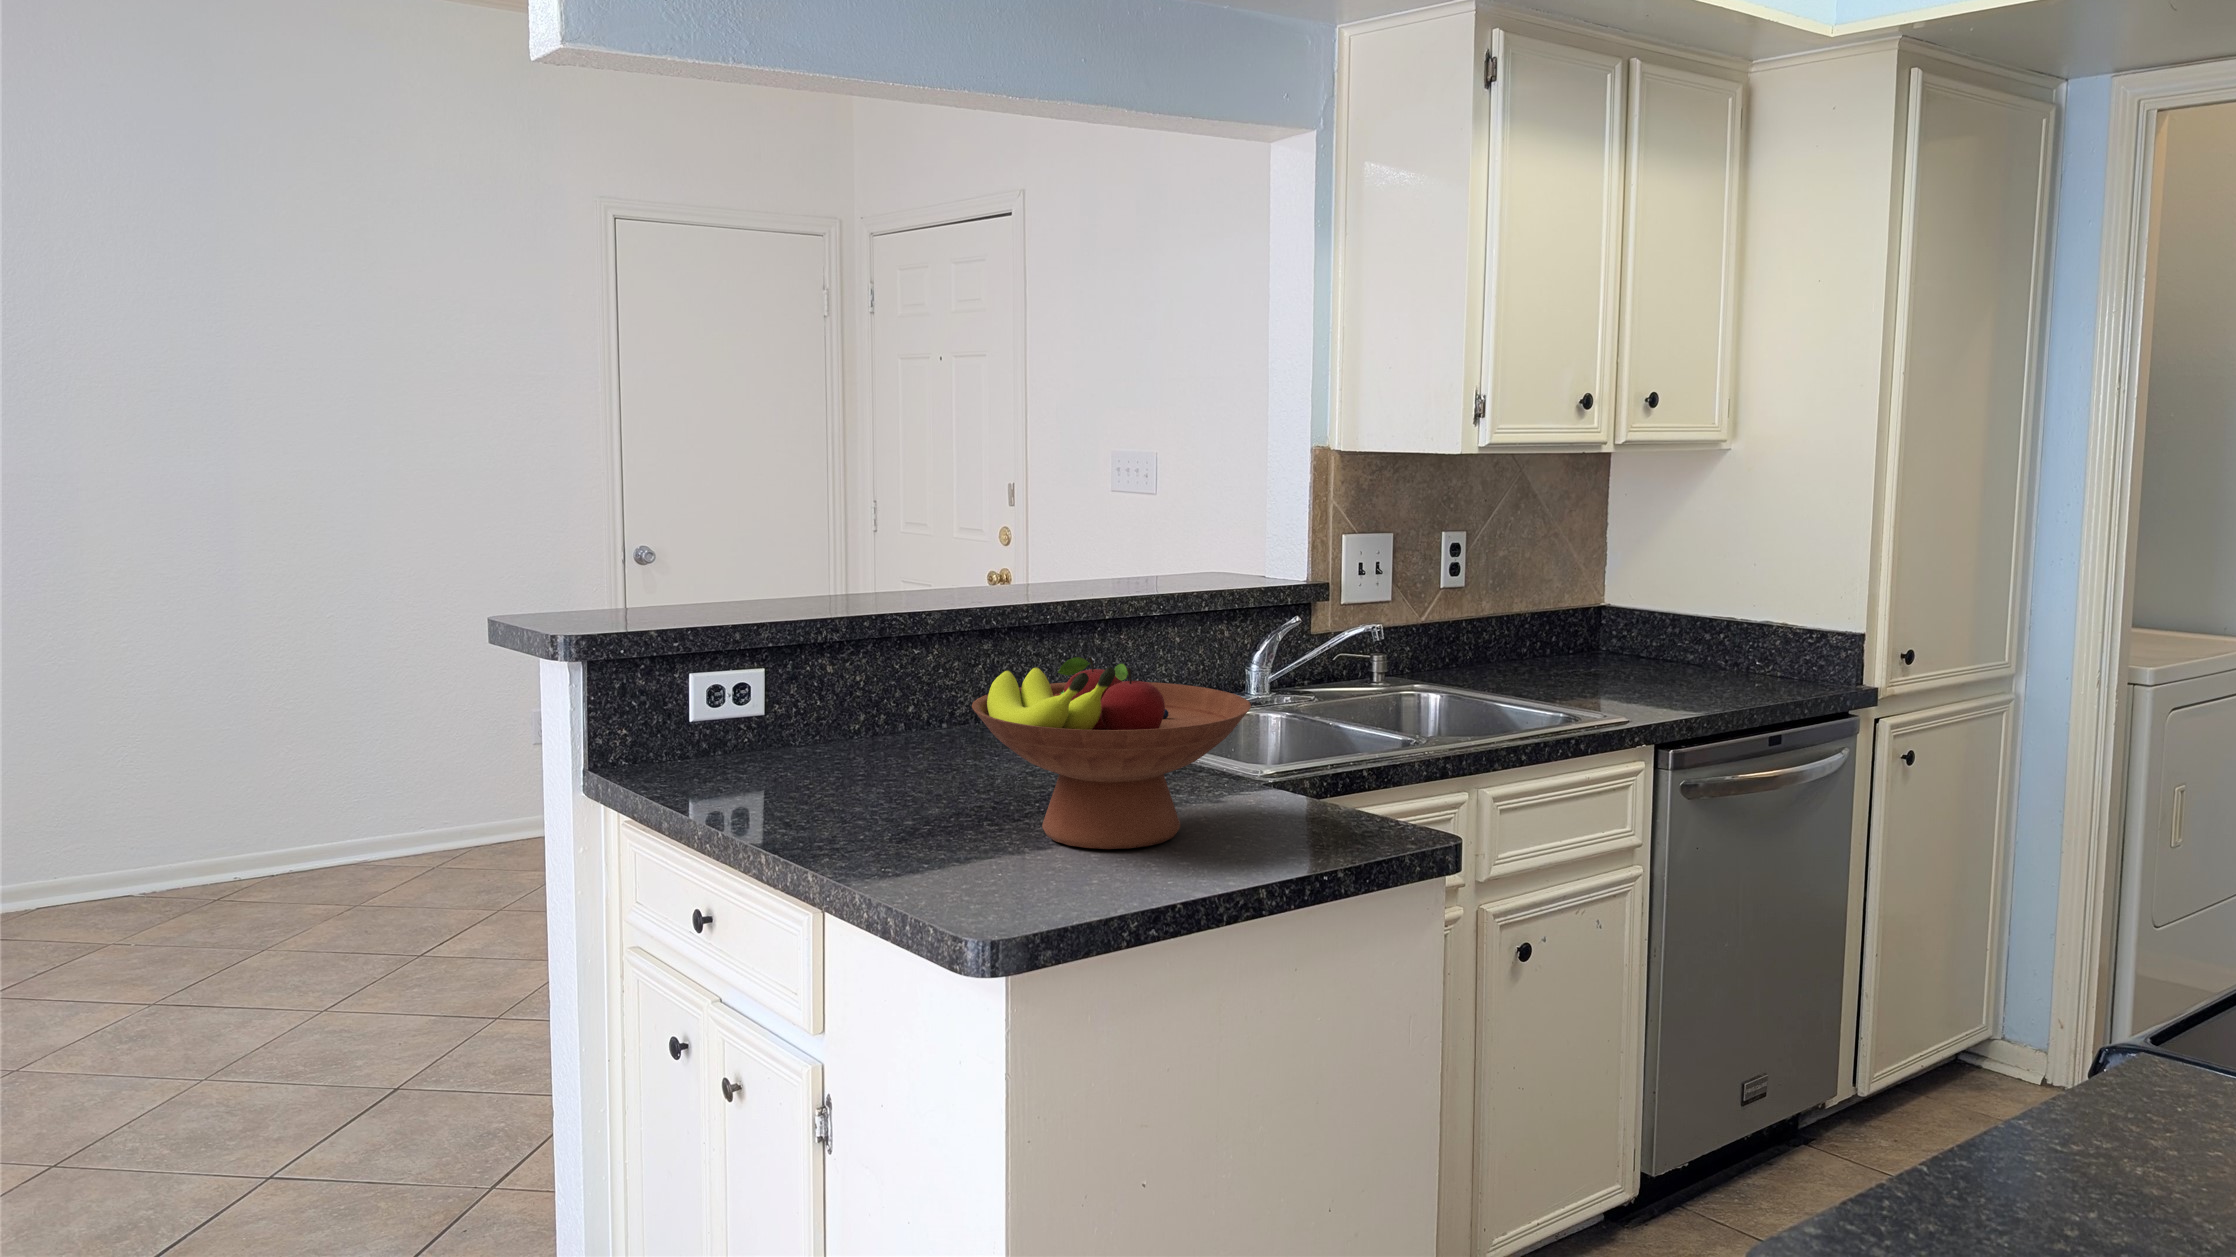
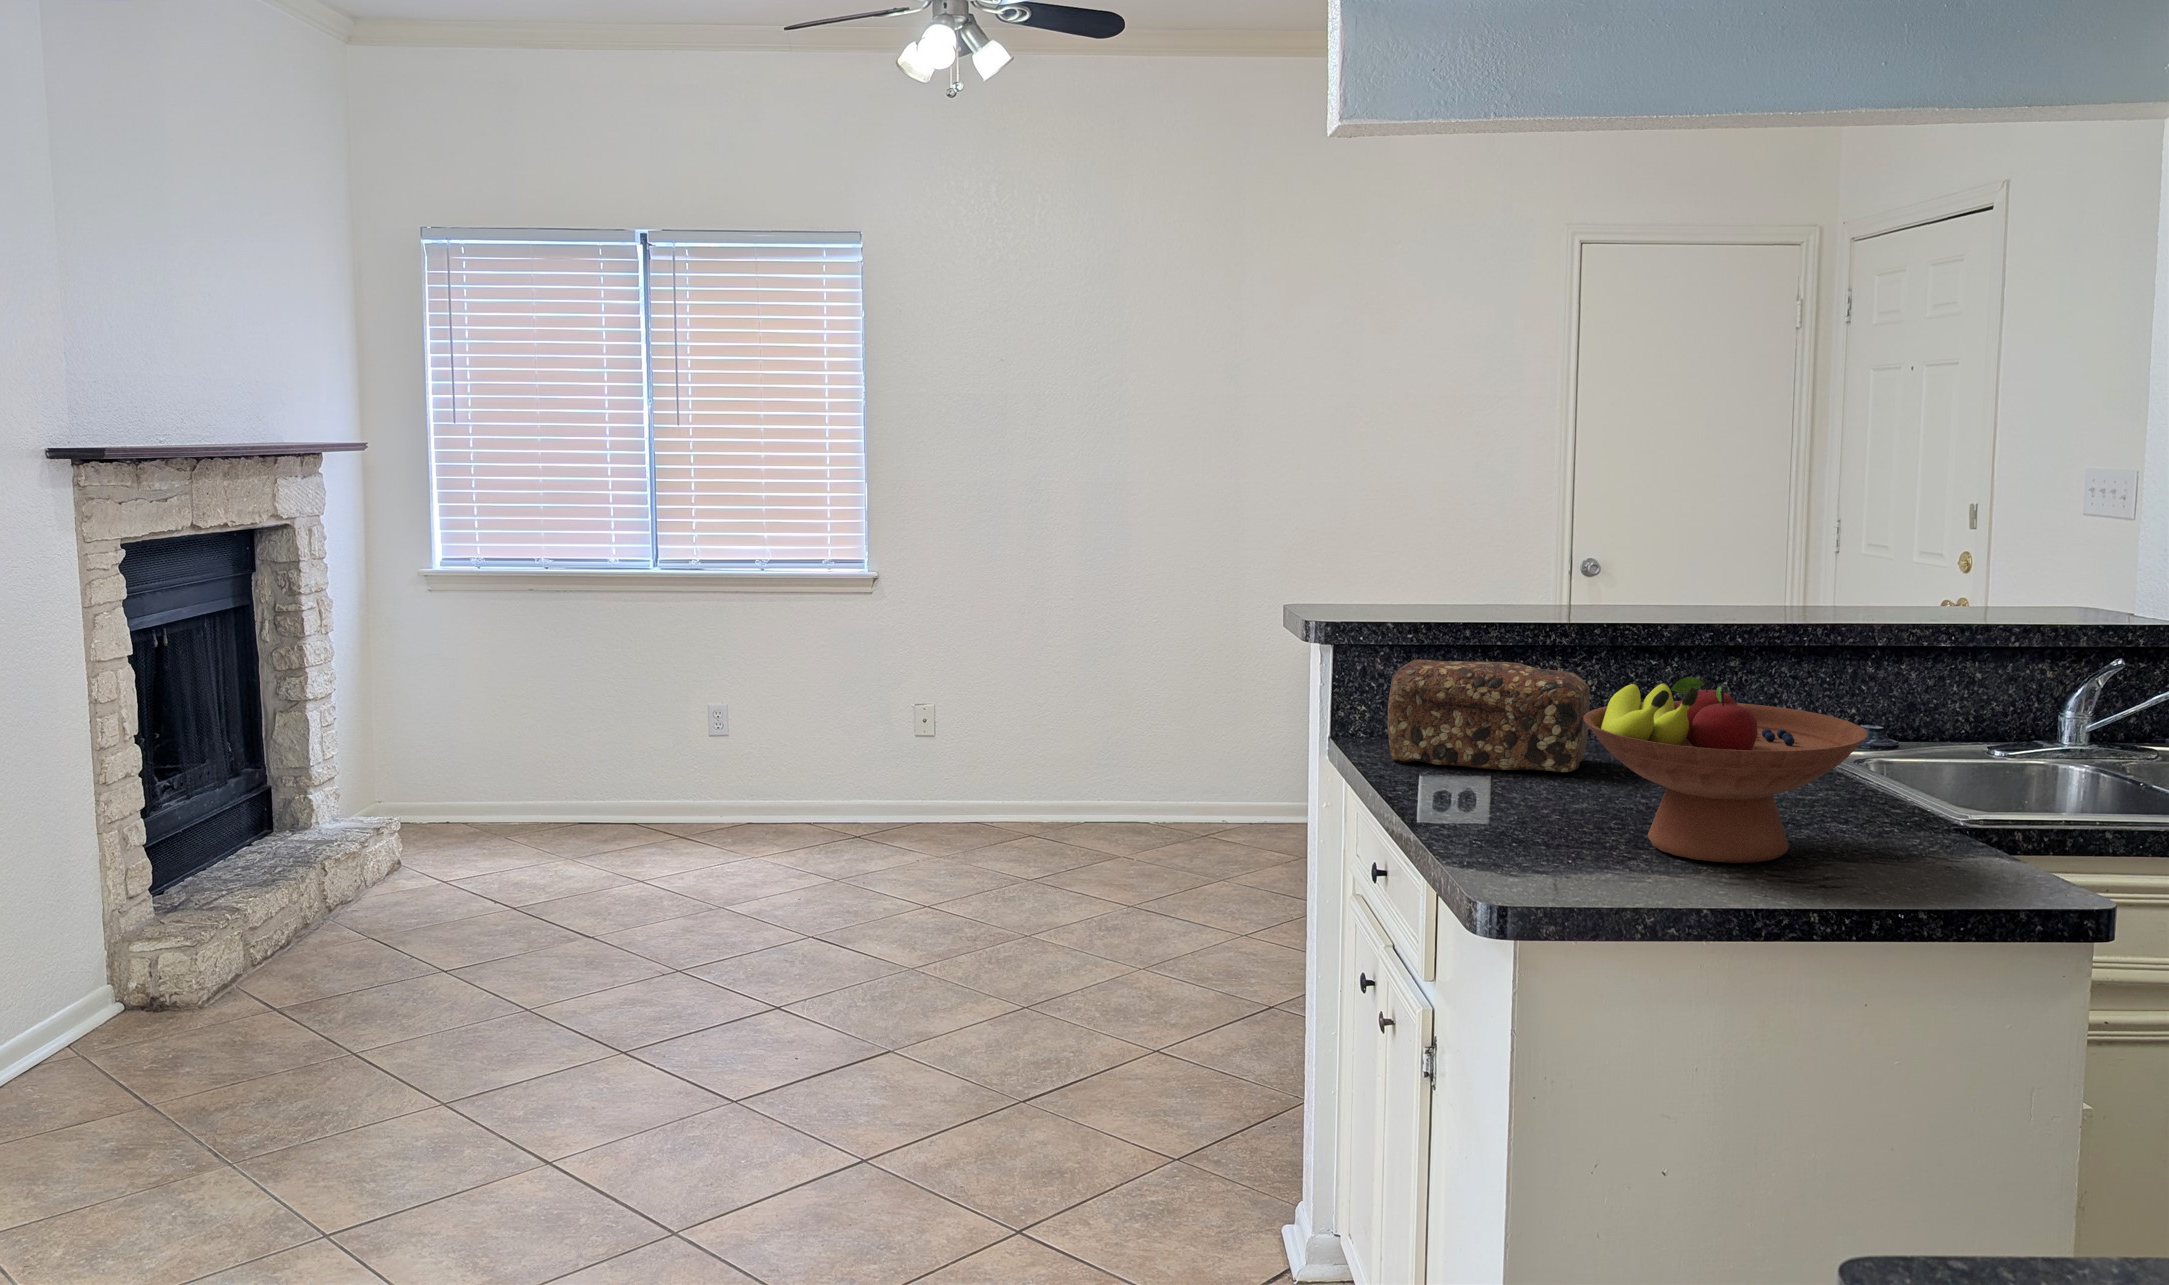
bread loaf: none [679,663,895,787] -> present [1387,659,1590,772]

